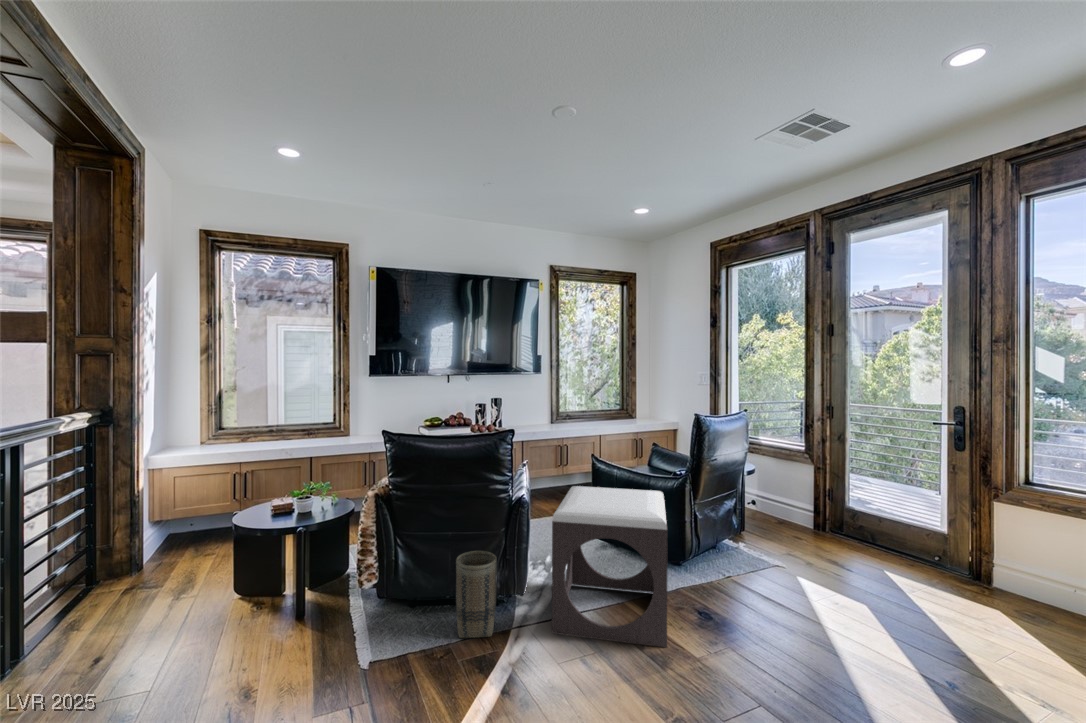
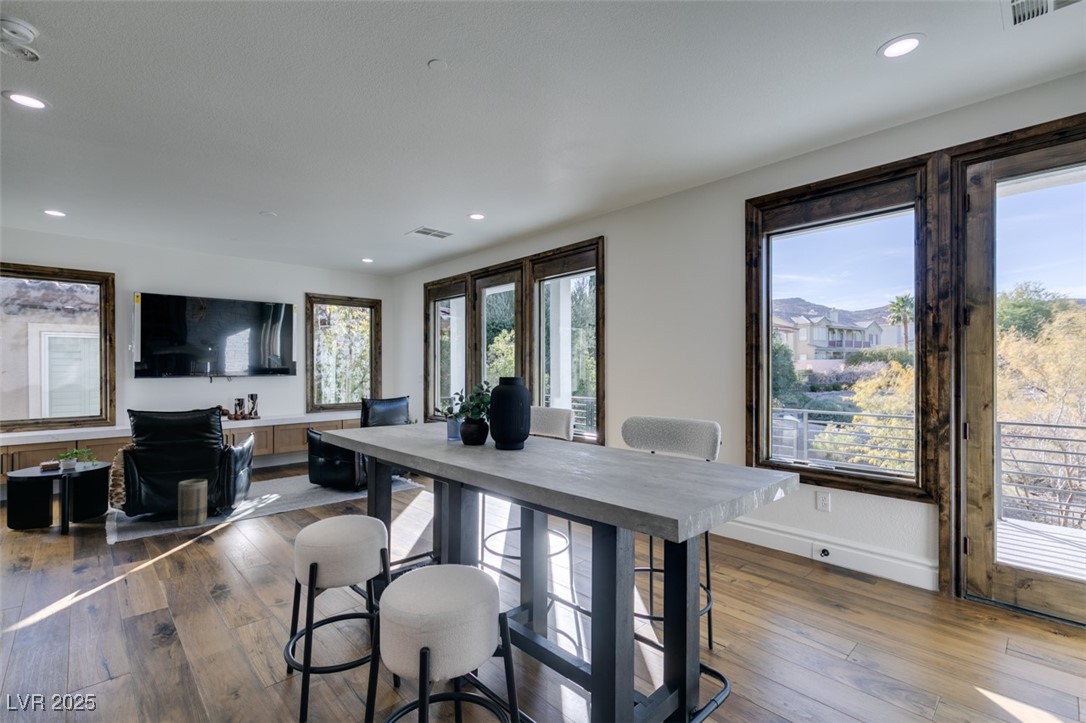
footstool: present [552,486,668,647] -> none [242,441,330,520]

